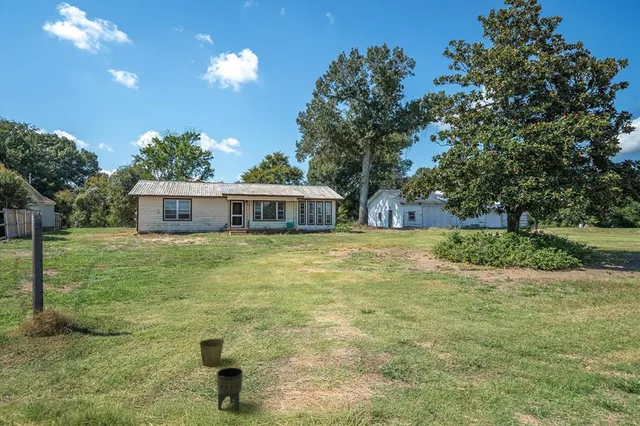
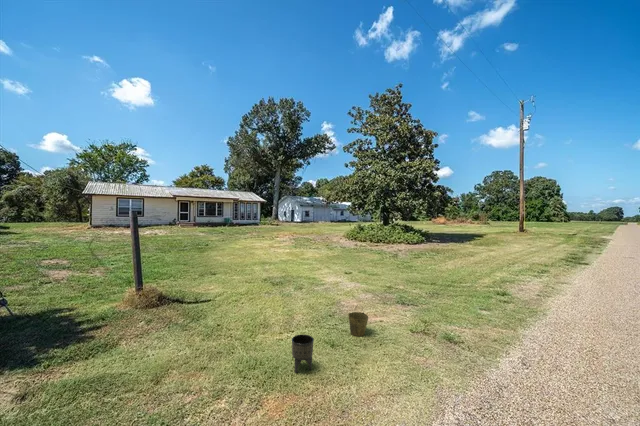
planter: present [217,367,243,409] -> present [292,334,314,373]

